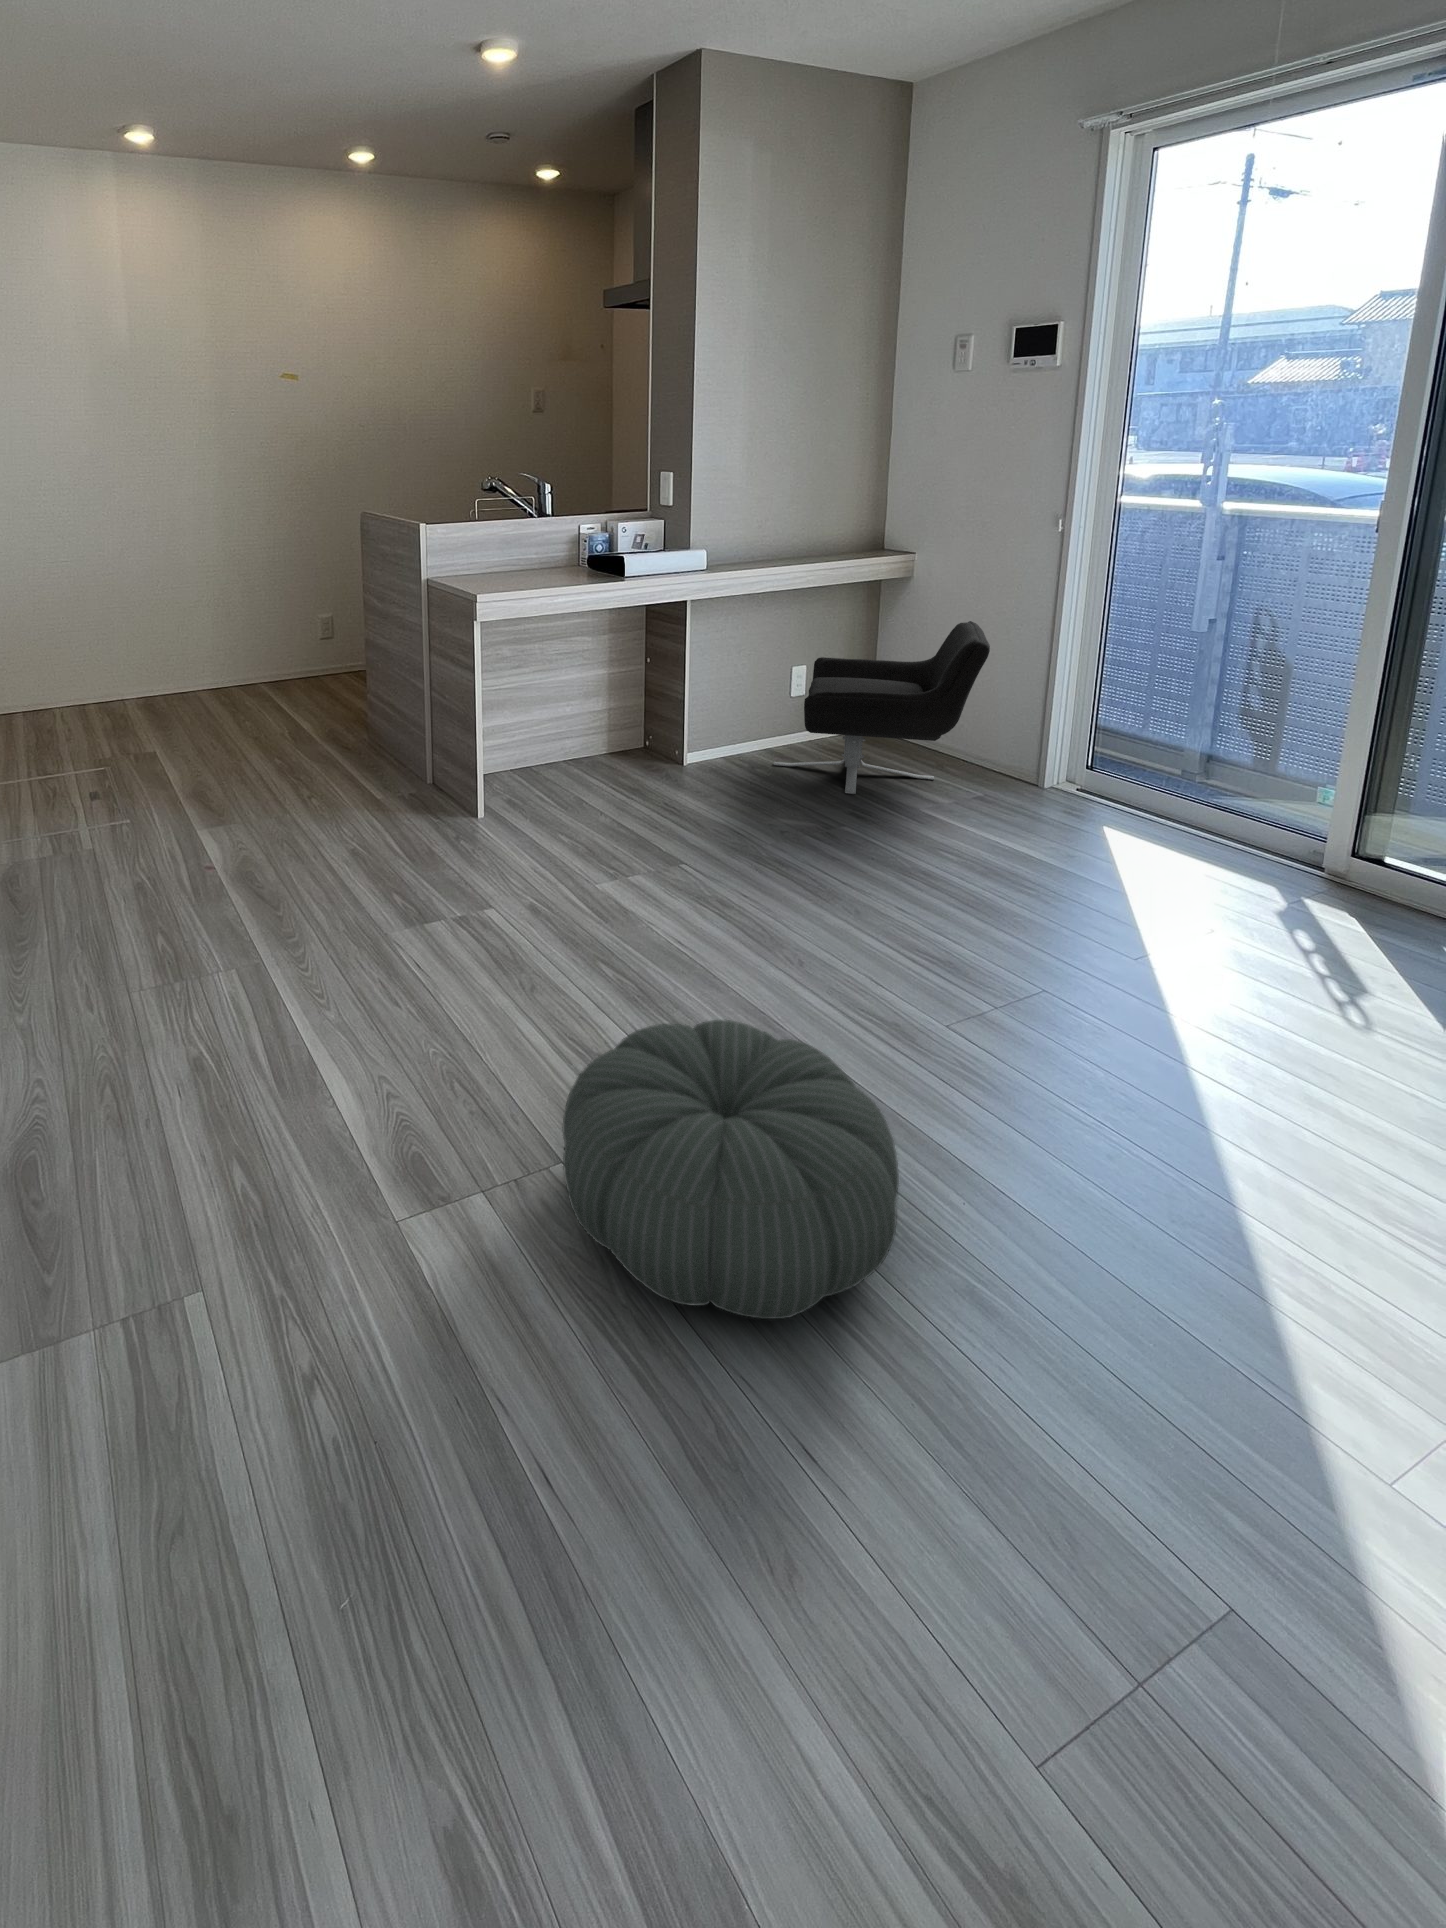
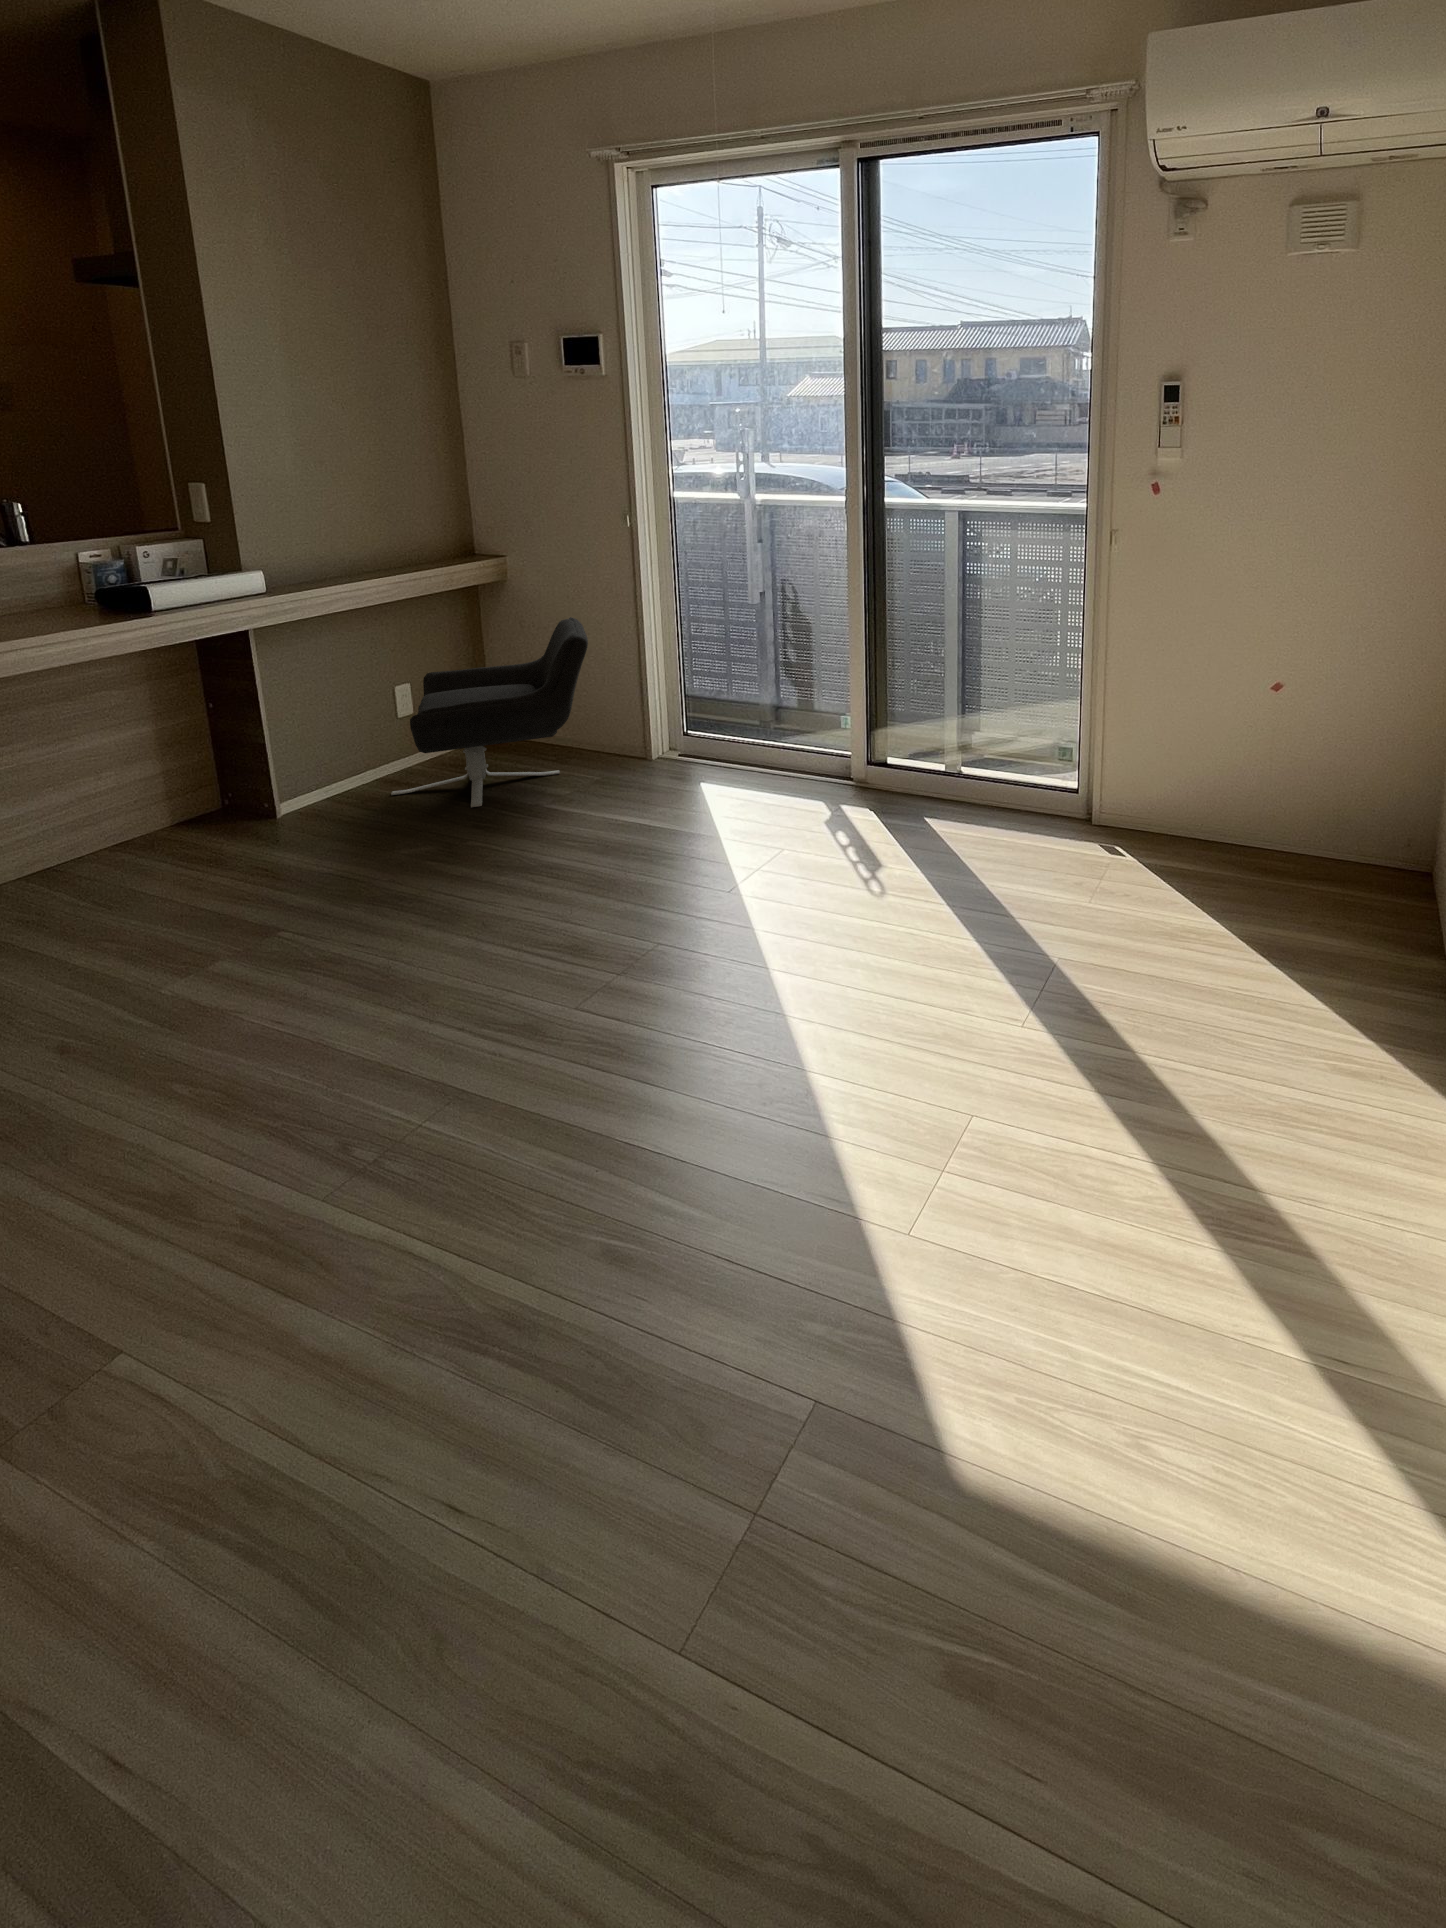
pouf: present [562,1020,899,1319] -> none [59,1105,514,1509]

